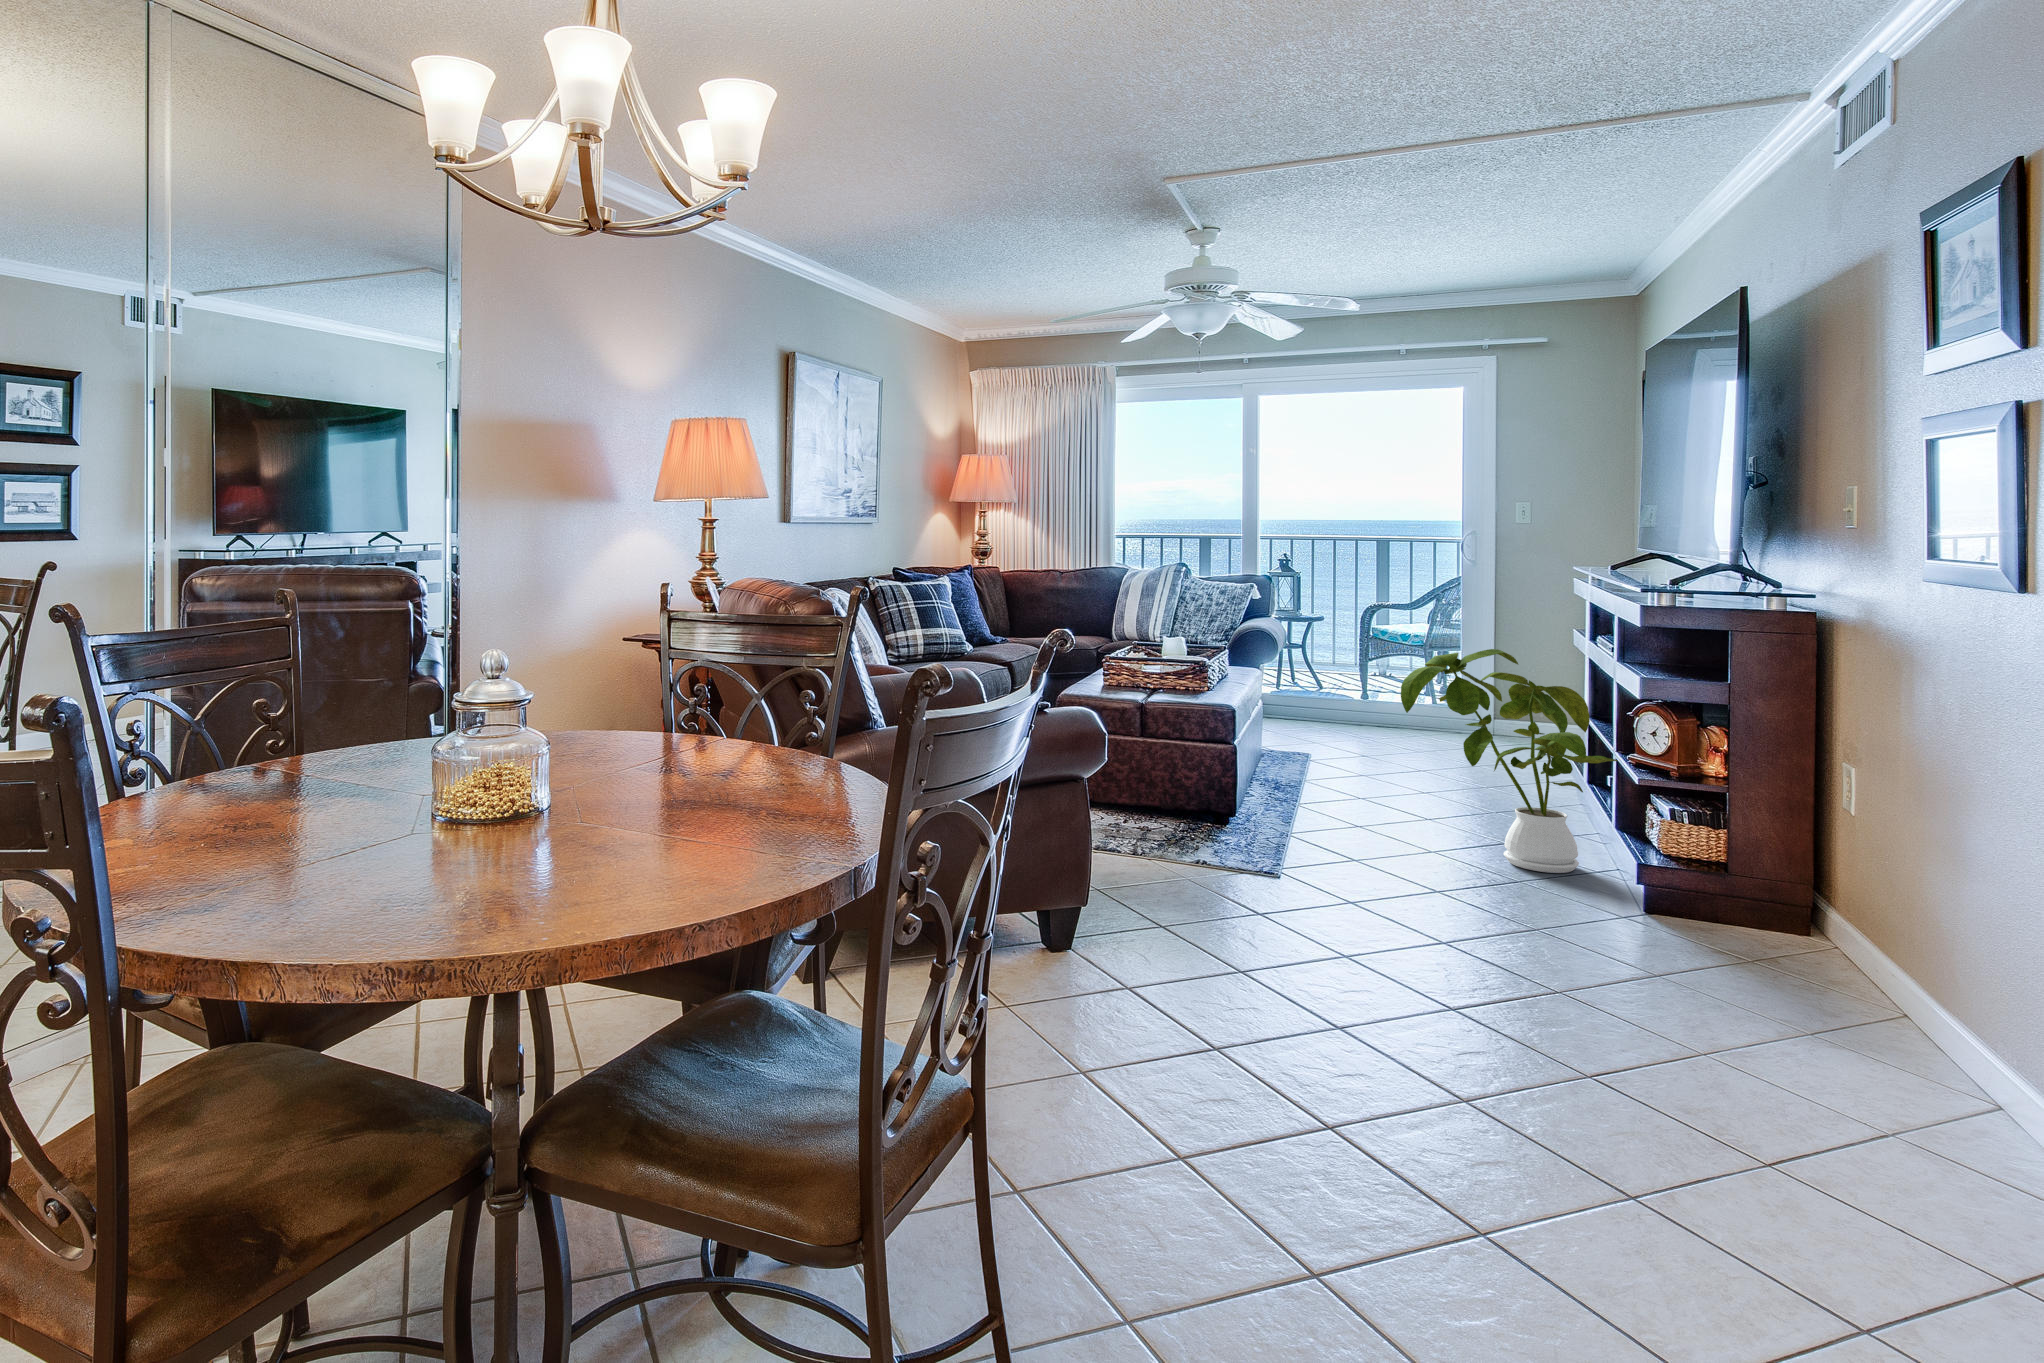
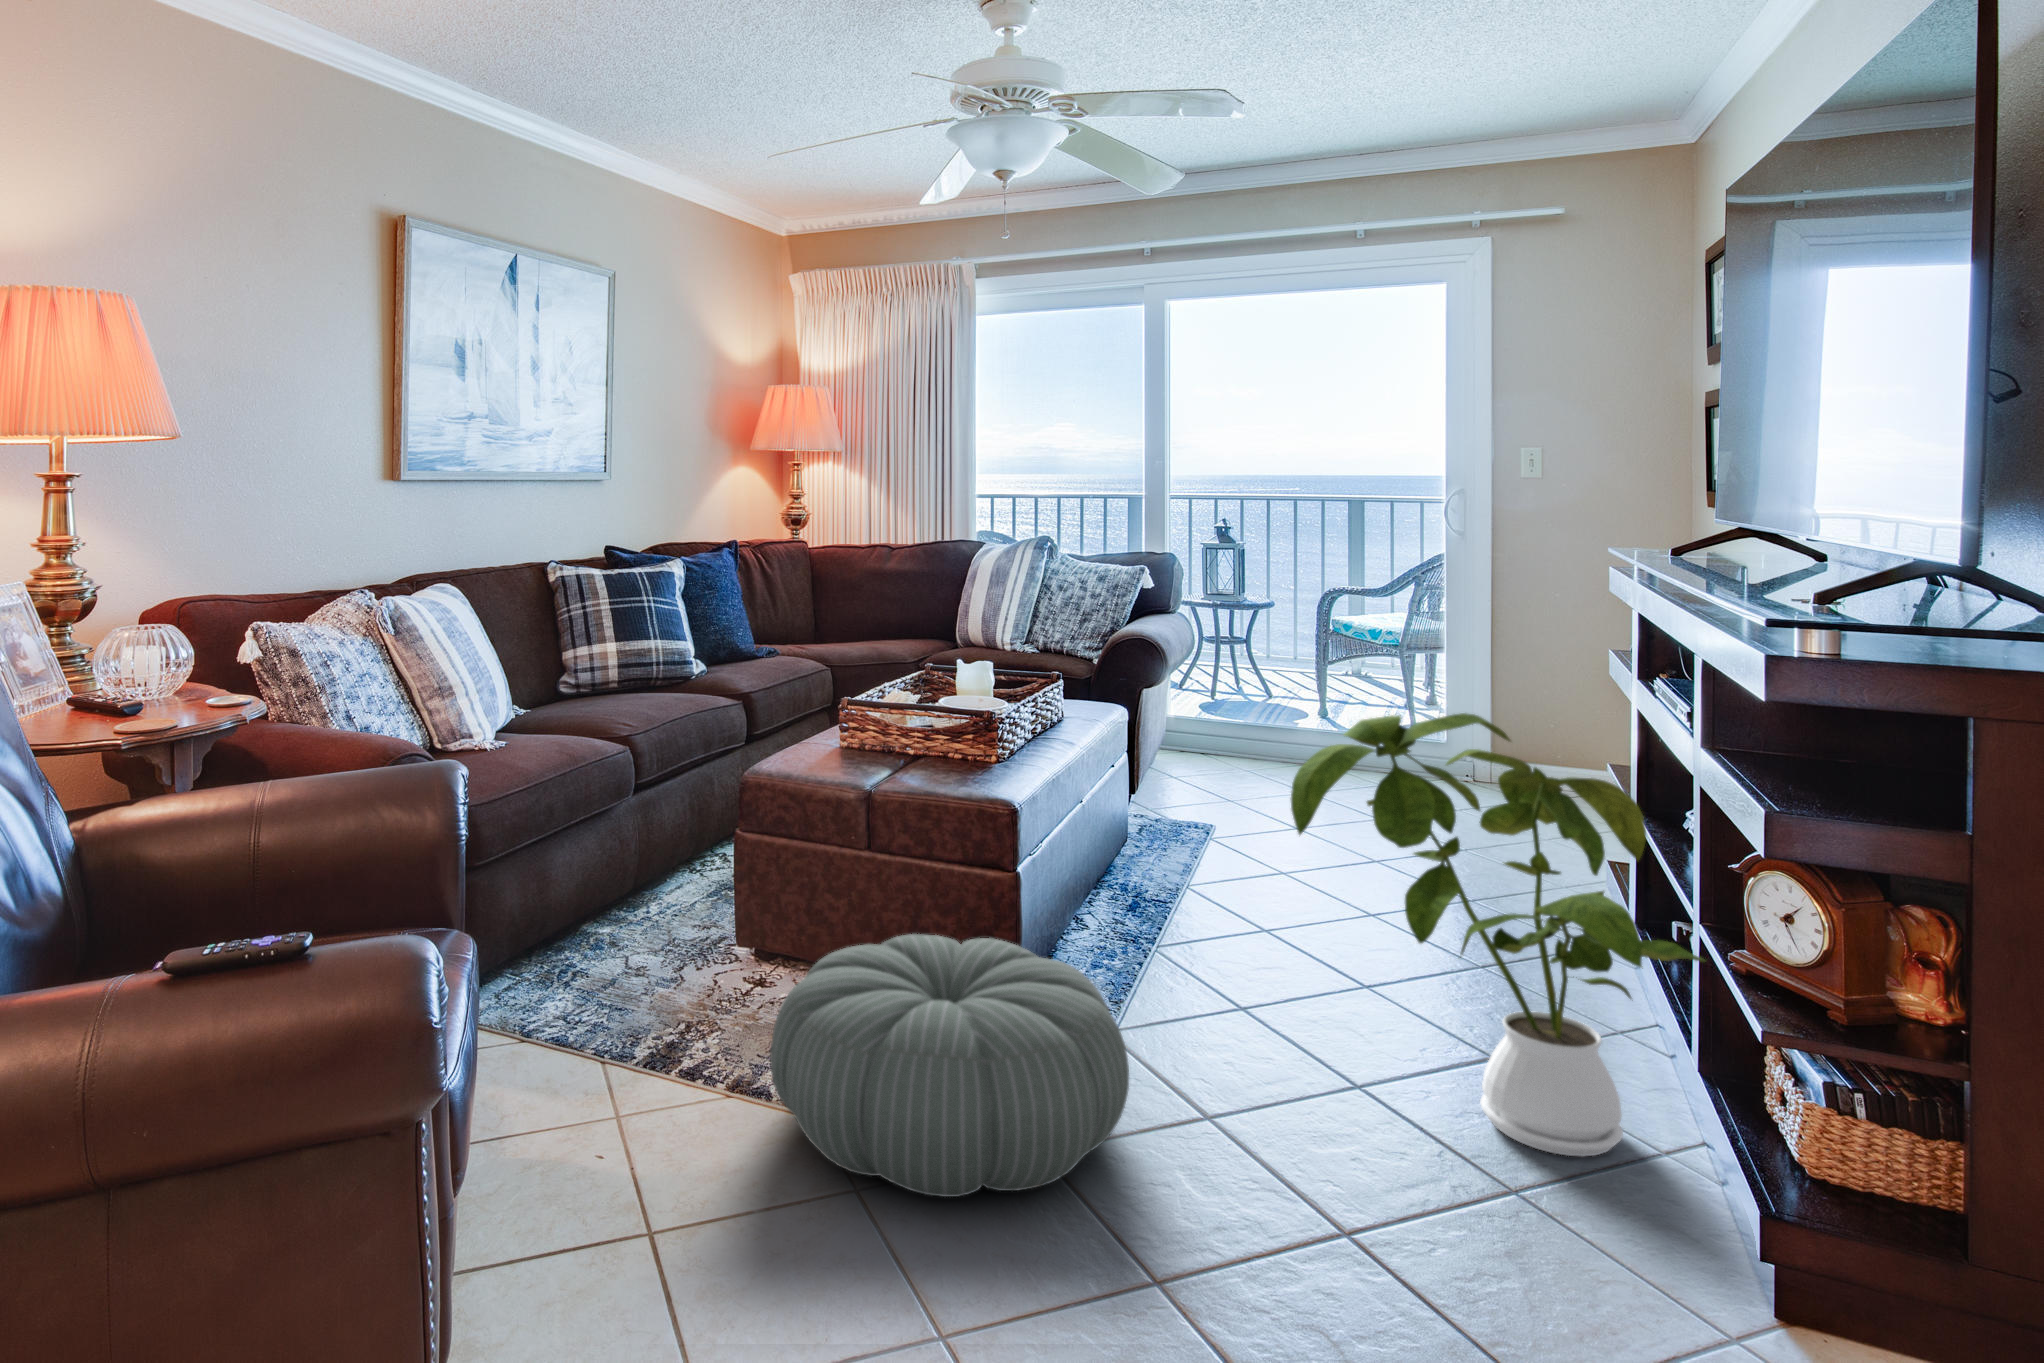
pouf: none [1131,771,1325,880] -> present [770,934,1129,1197]

